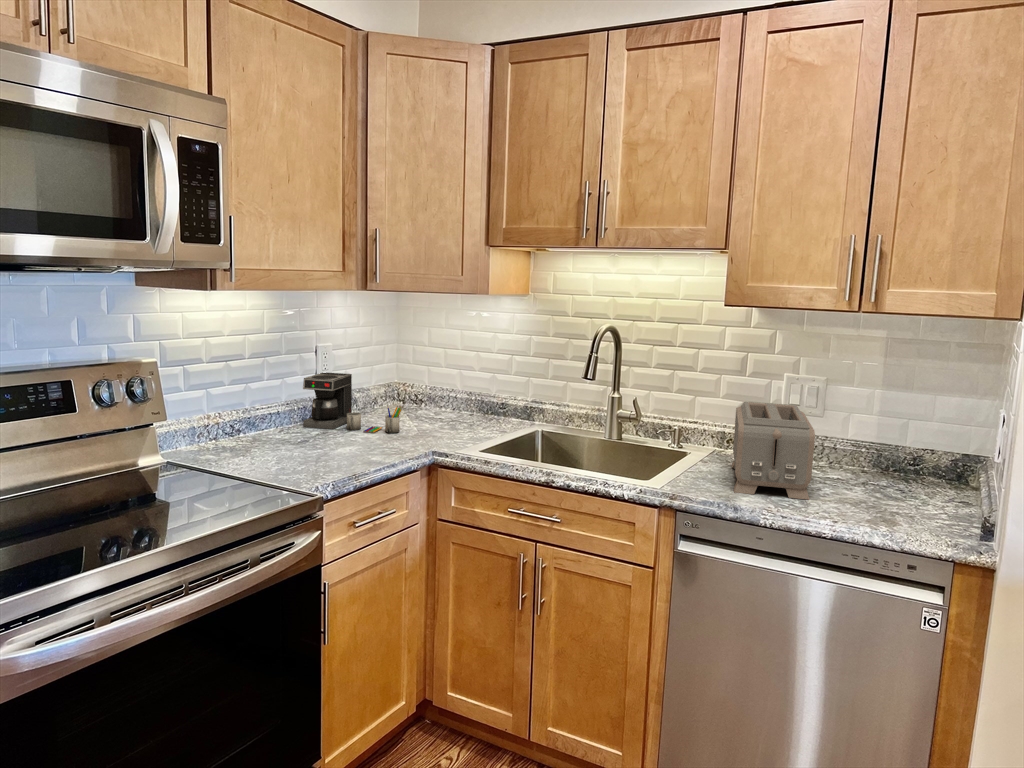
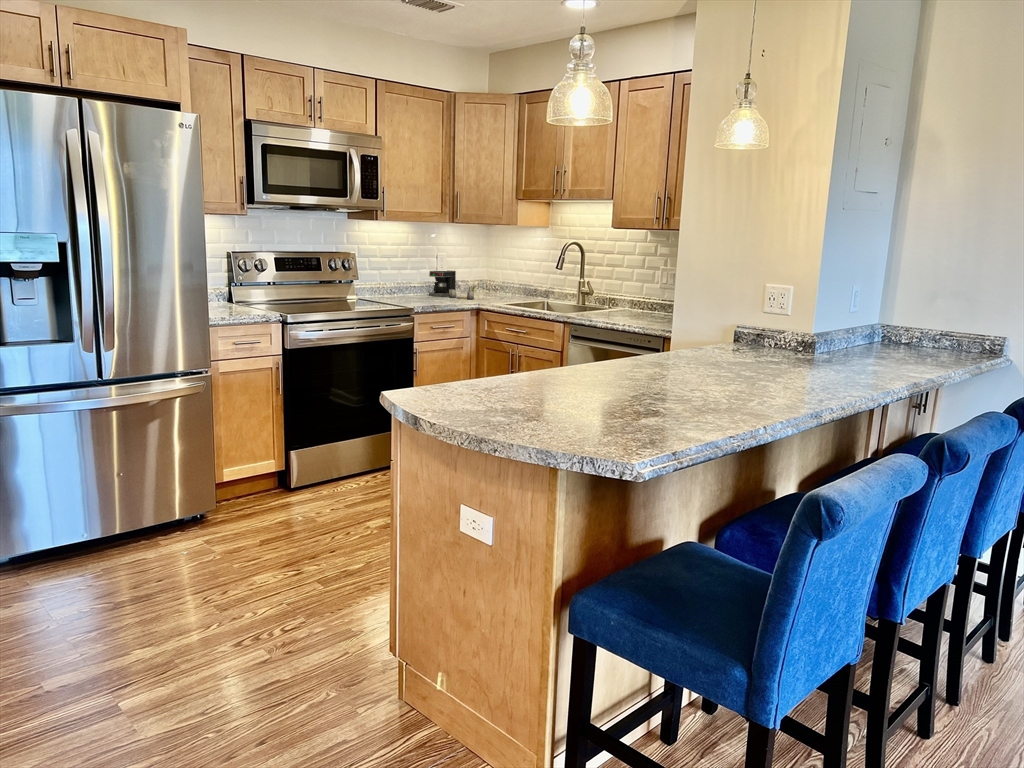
toaster: present [732,402,815,500] -> none [603,280,656,321]

